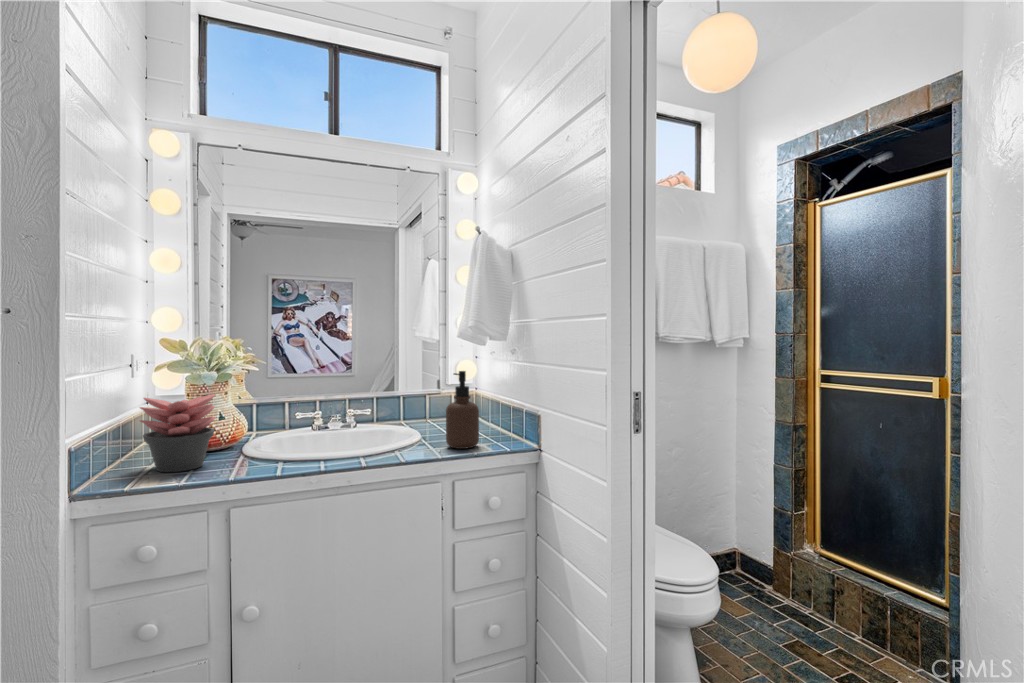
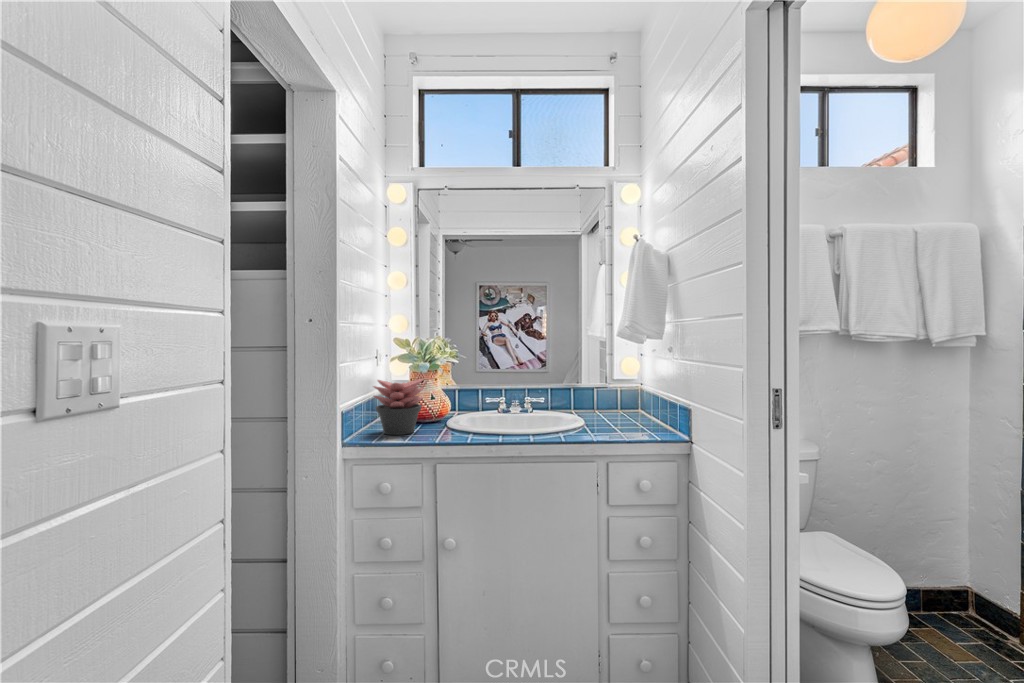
soap dispenser: present [446,371,479,449] -> none [602,365,632,436]

